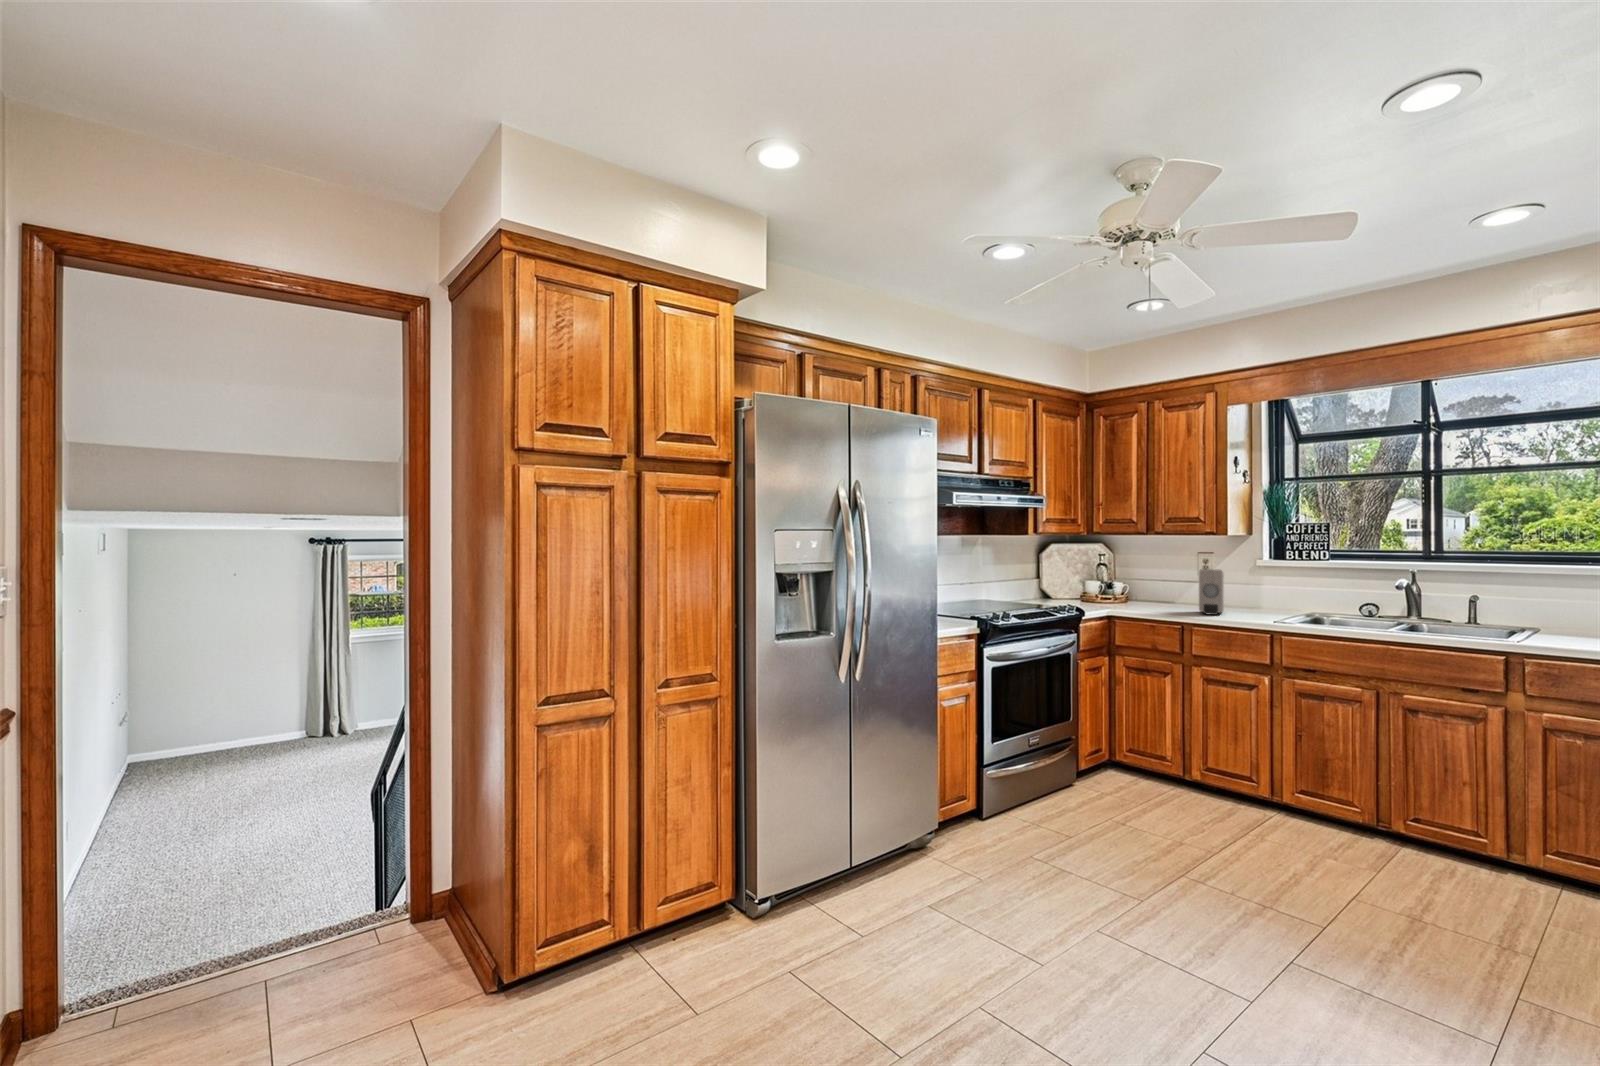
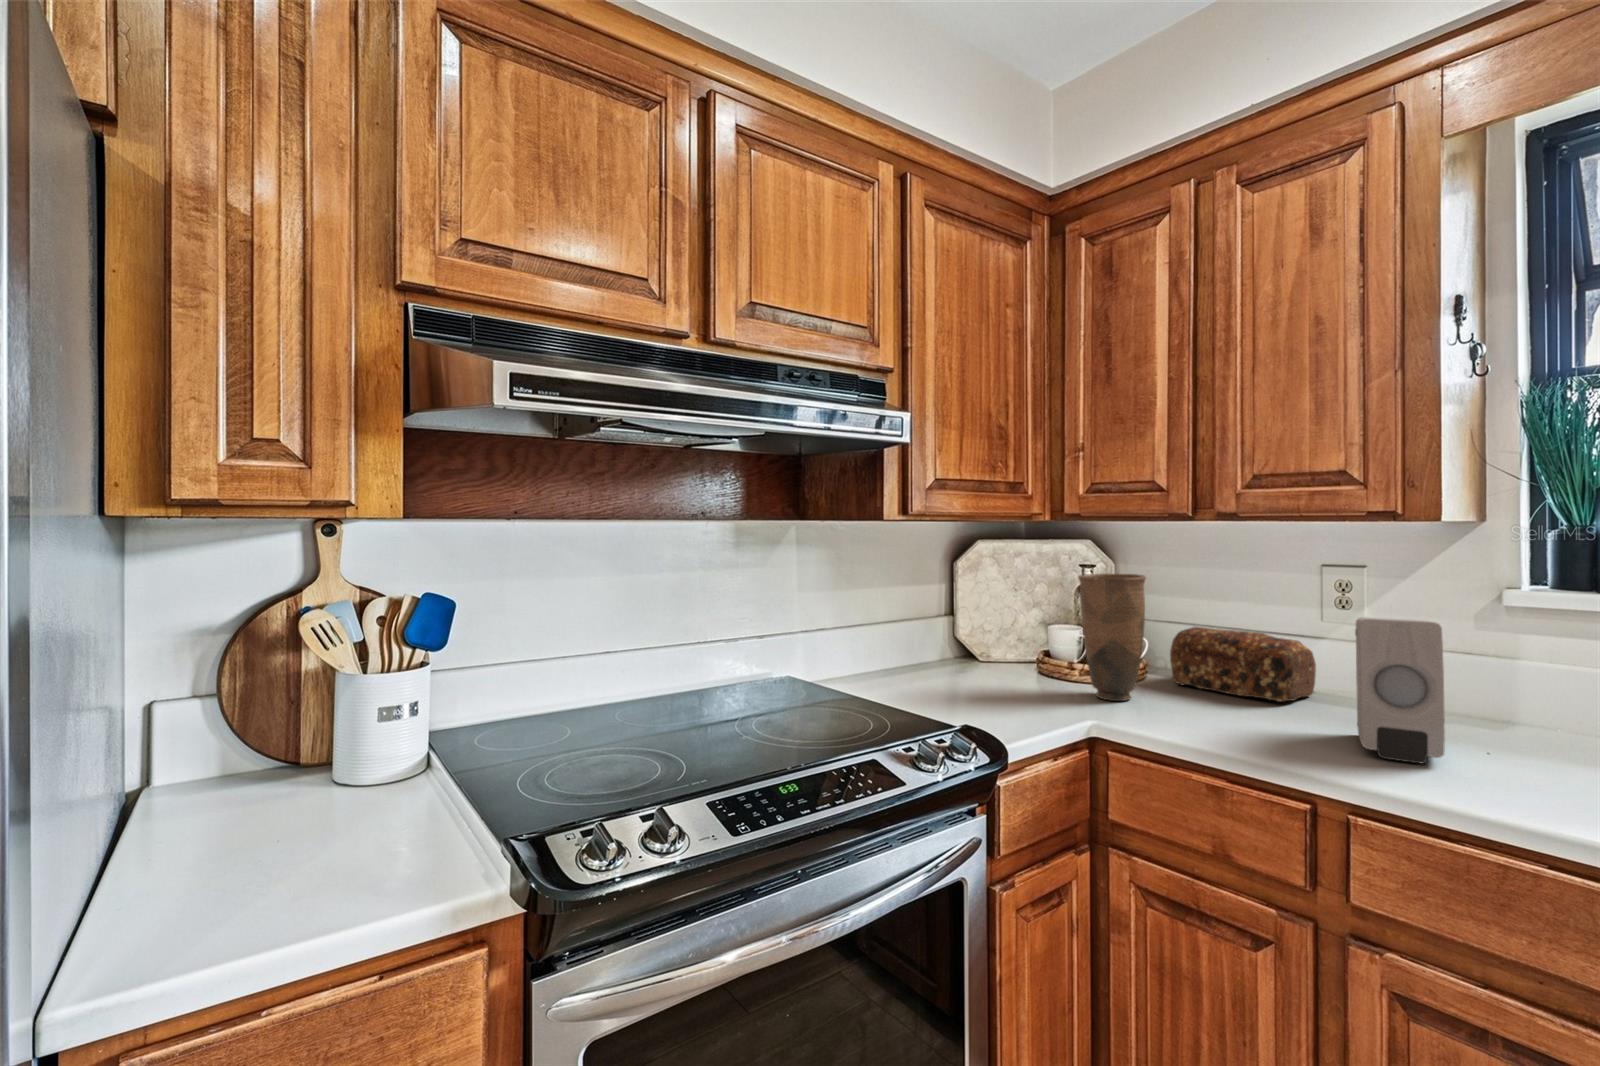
vase: none [1101,558,1128,607] -> present [1078,574,1146,701]
bread loaf: none [1137,580,1193,606] -> present [1170,627,1316,701]

